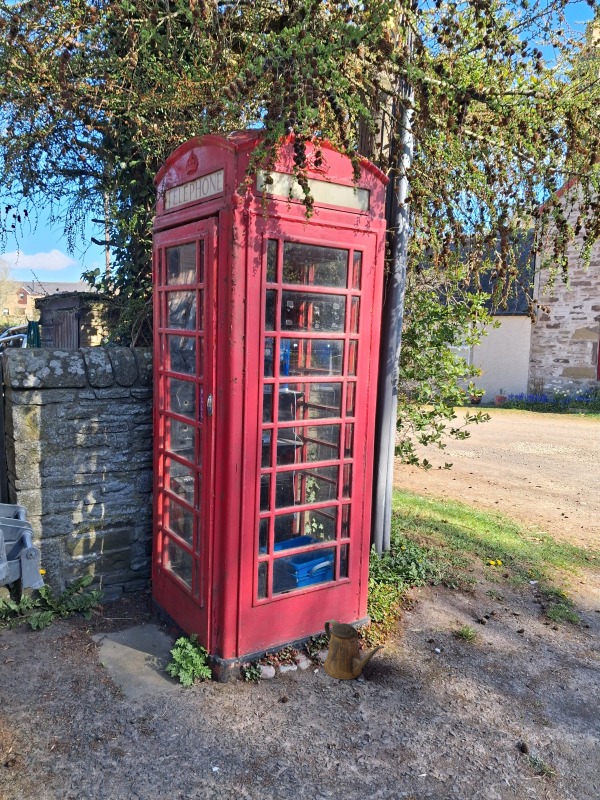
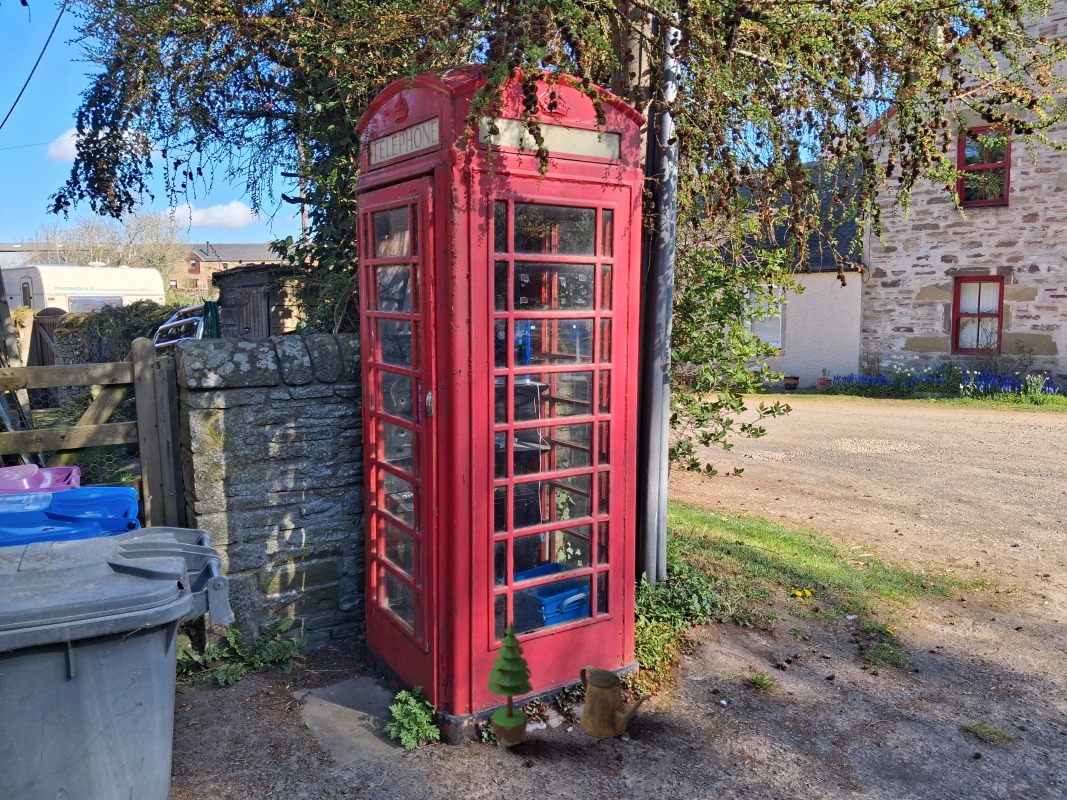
potted tree: none [249,583,288,686] -> present [487,622,533,746]

